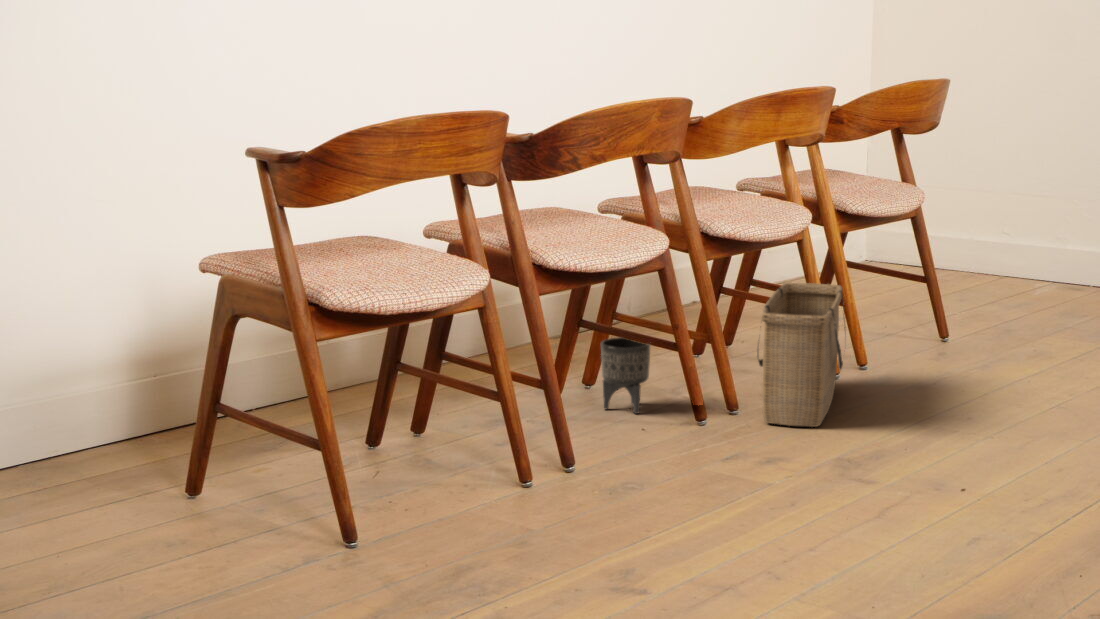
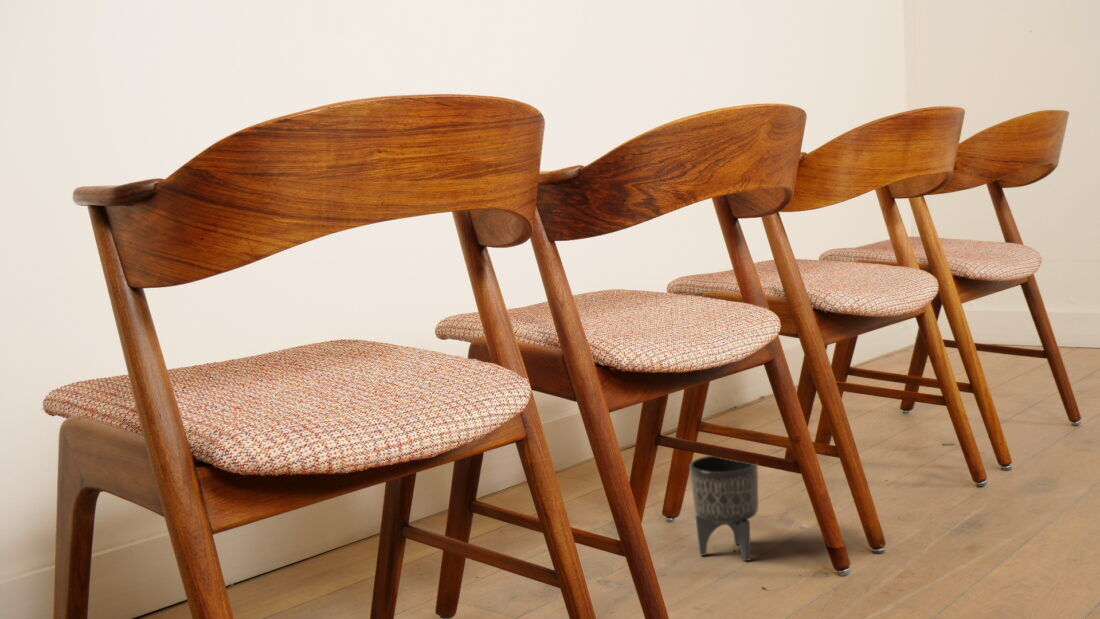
basket: present [757,283,845,427] -> none [907,366,1034,572]

